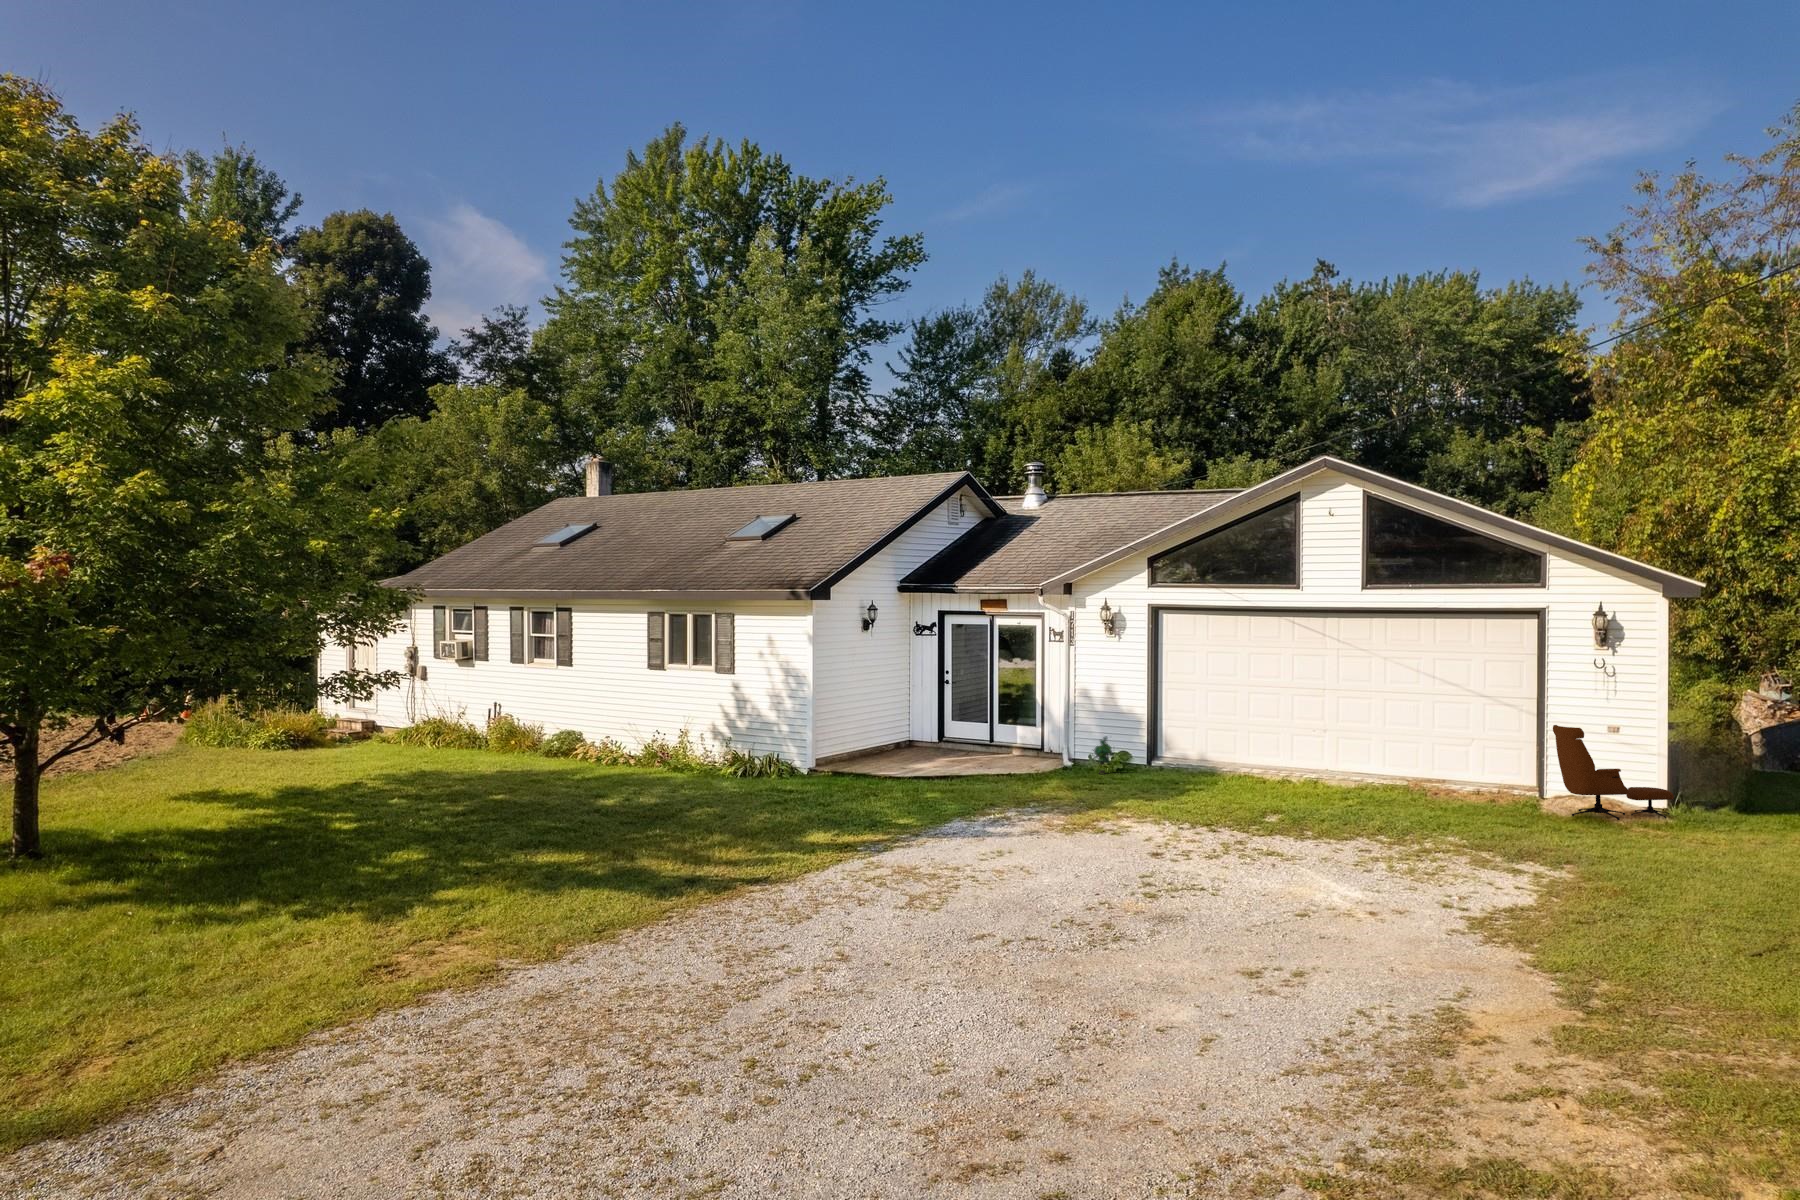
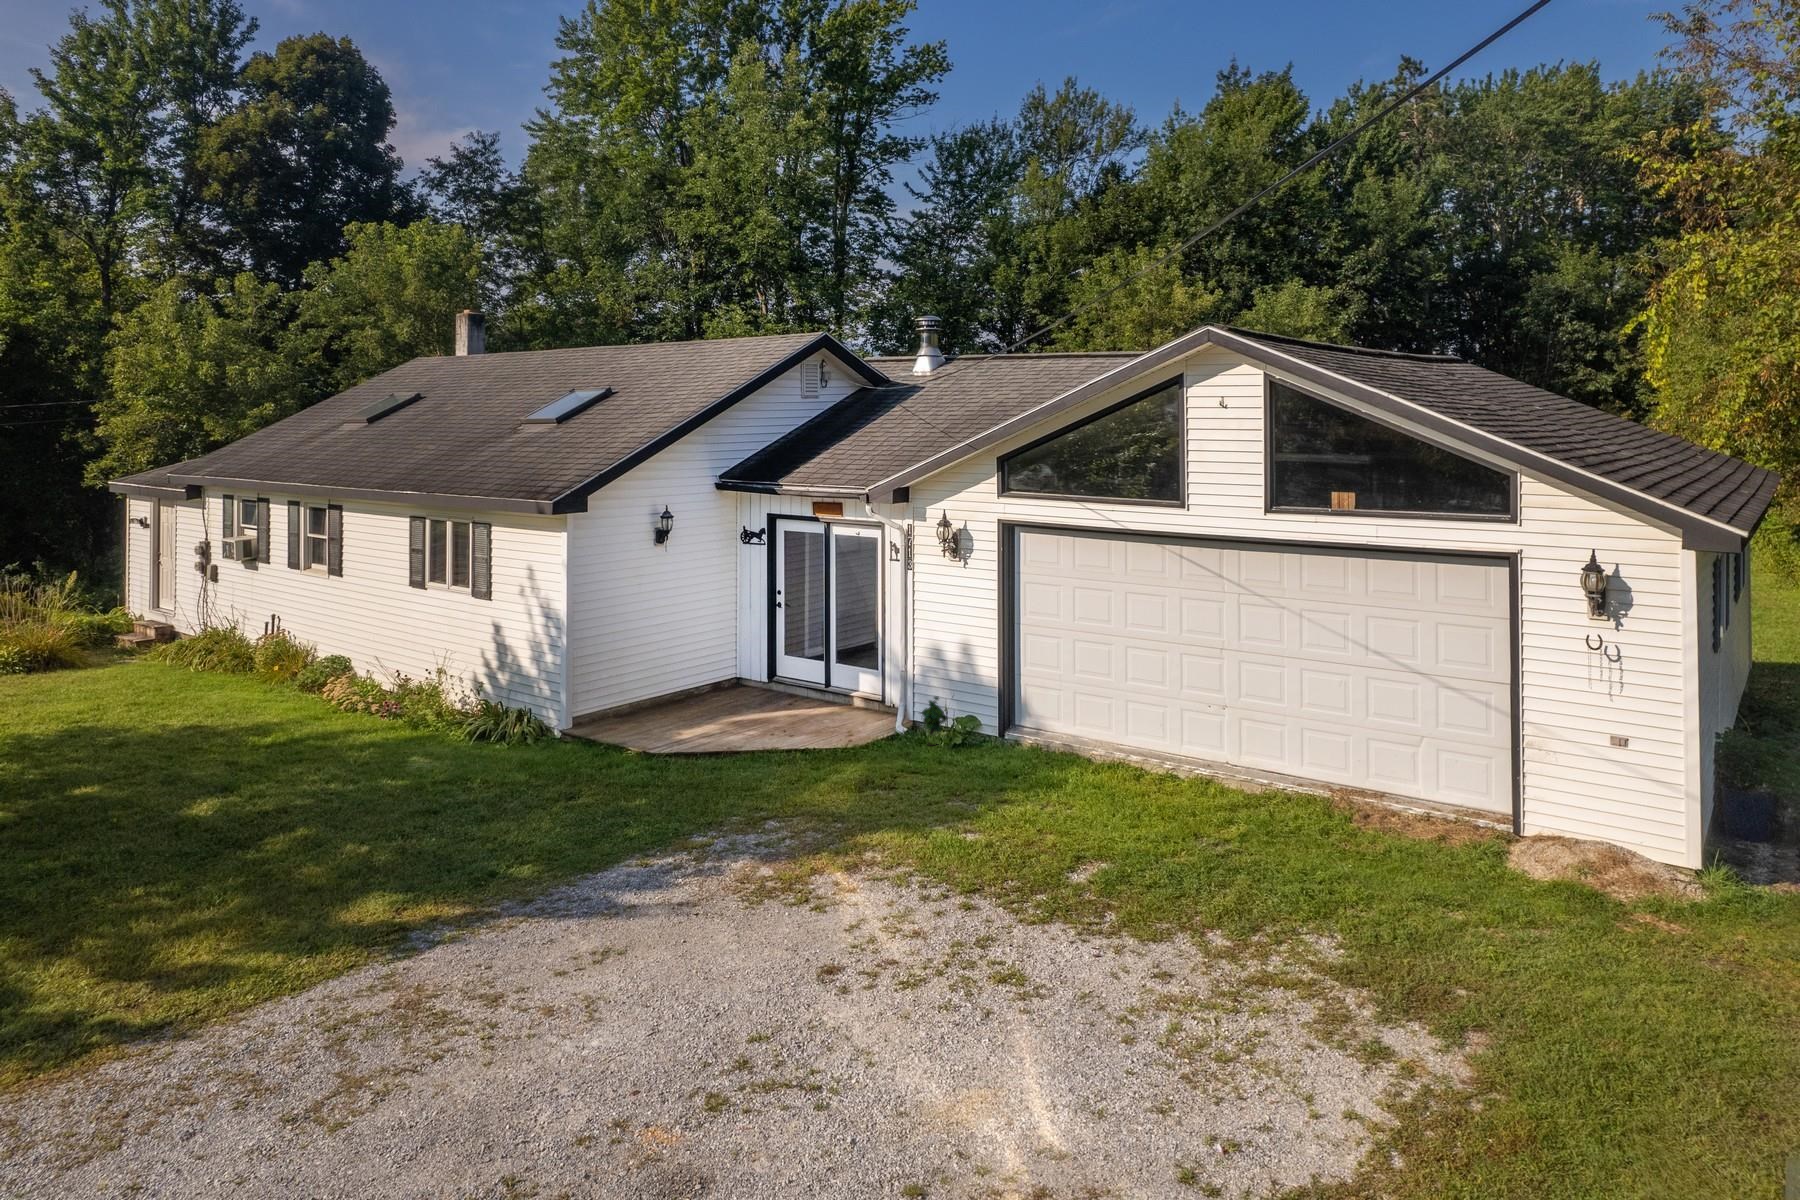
lounge chair: present [1553,725,1674,820] -> none [1502,738,1681,891]

